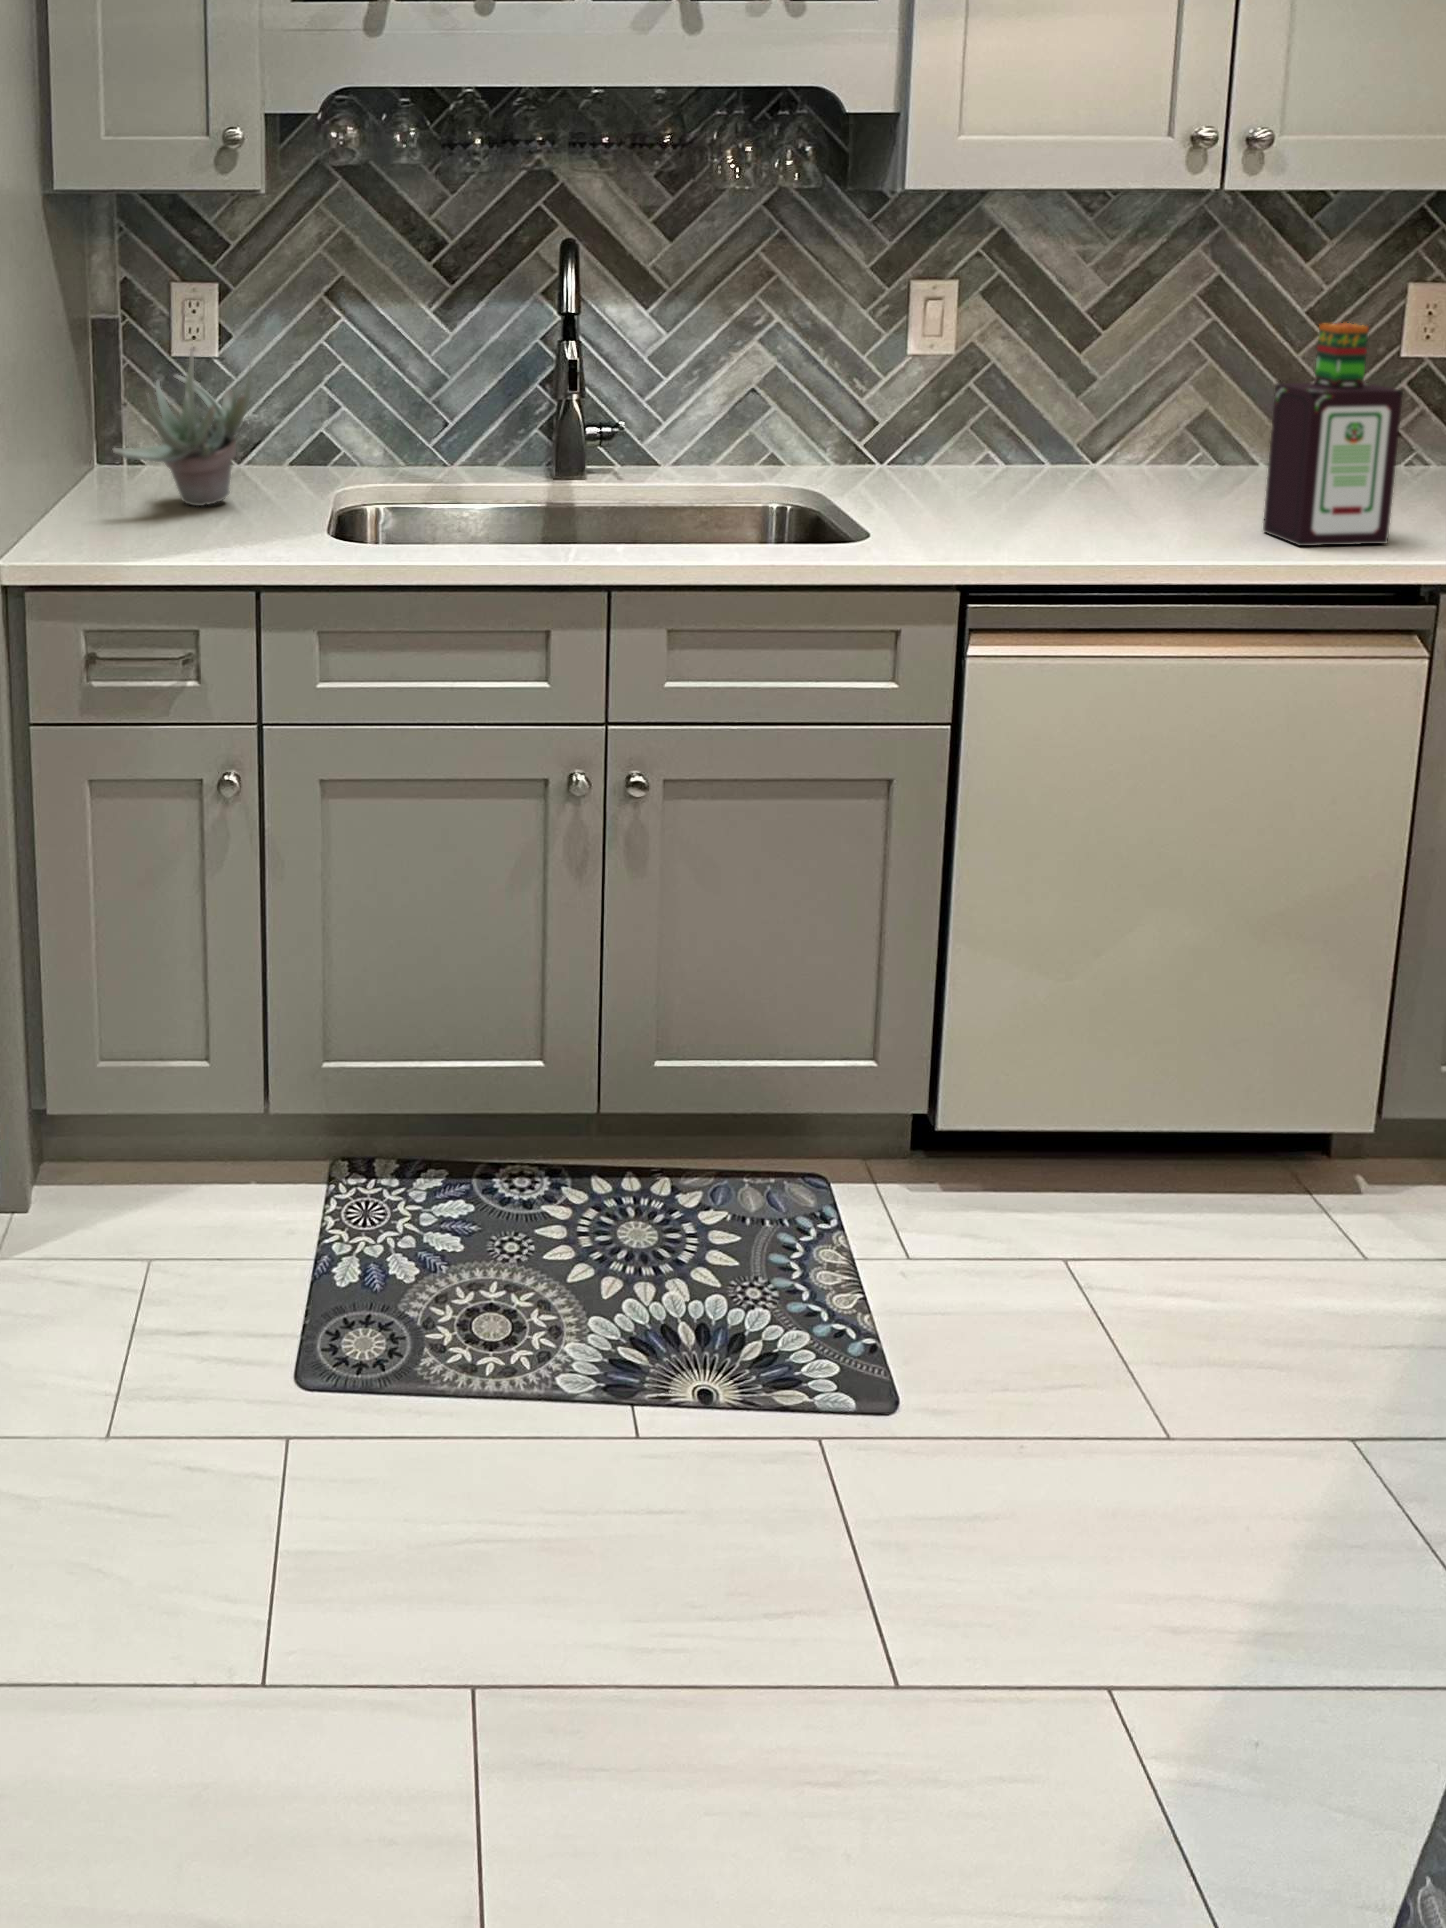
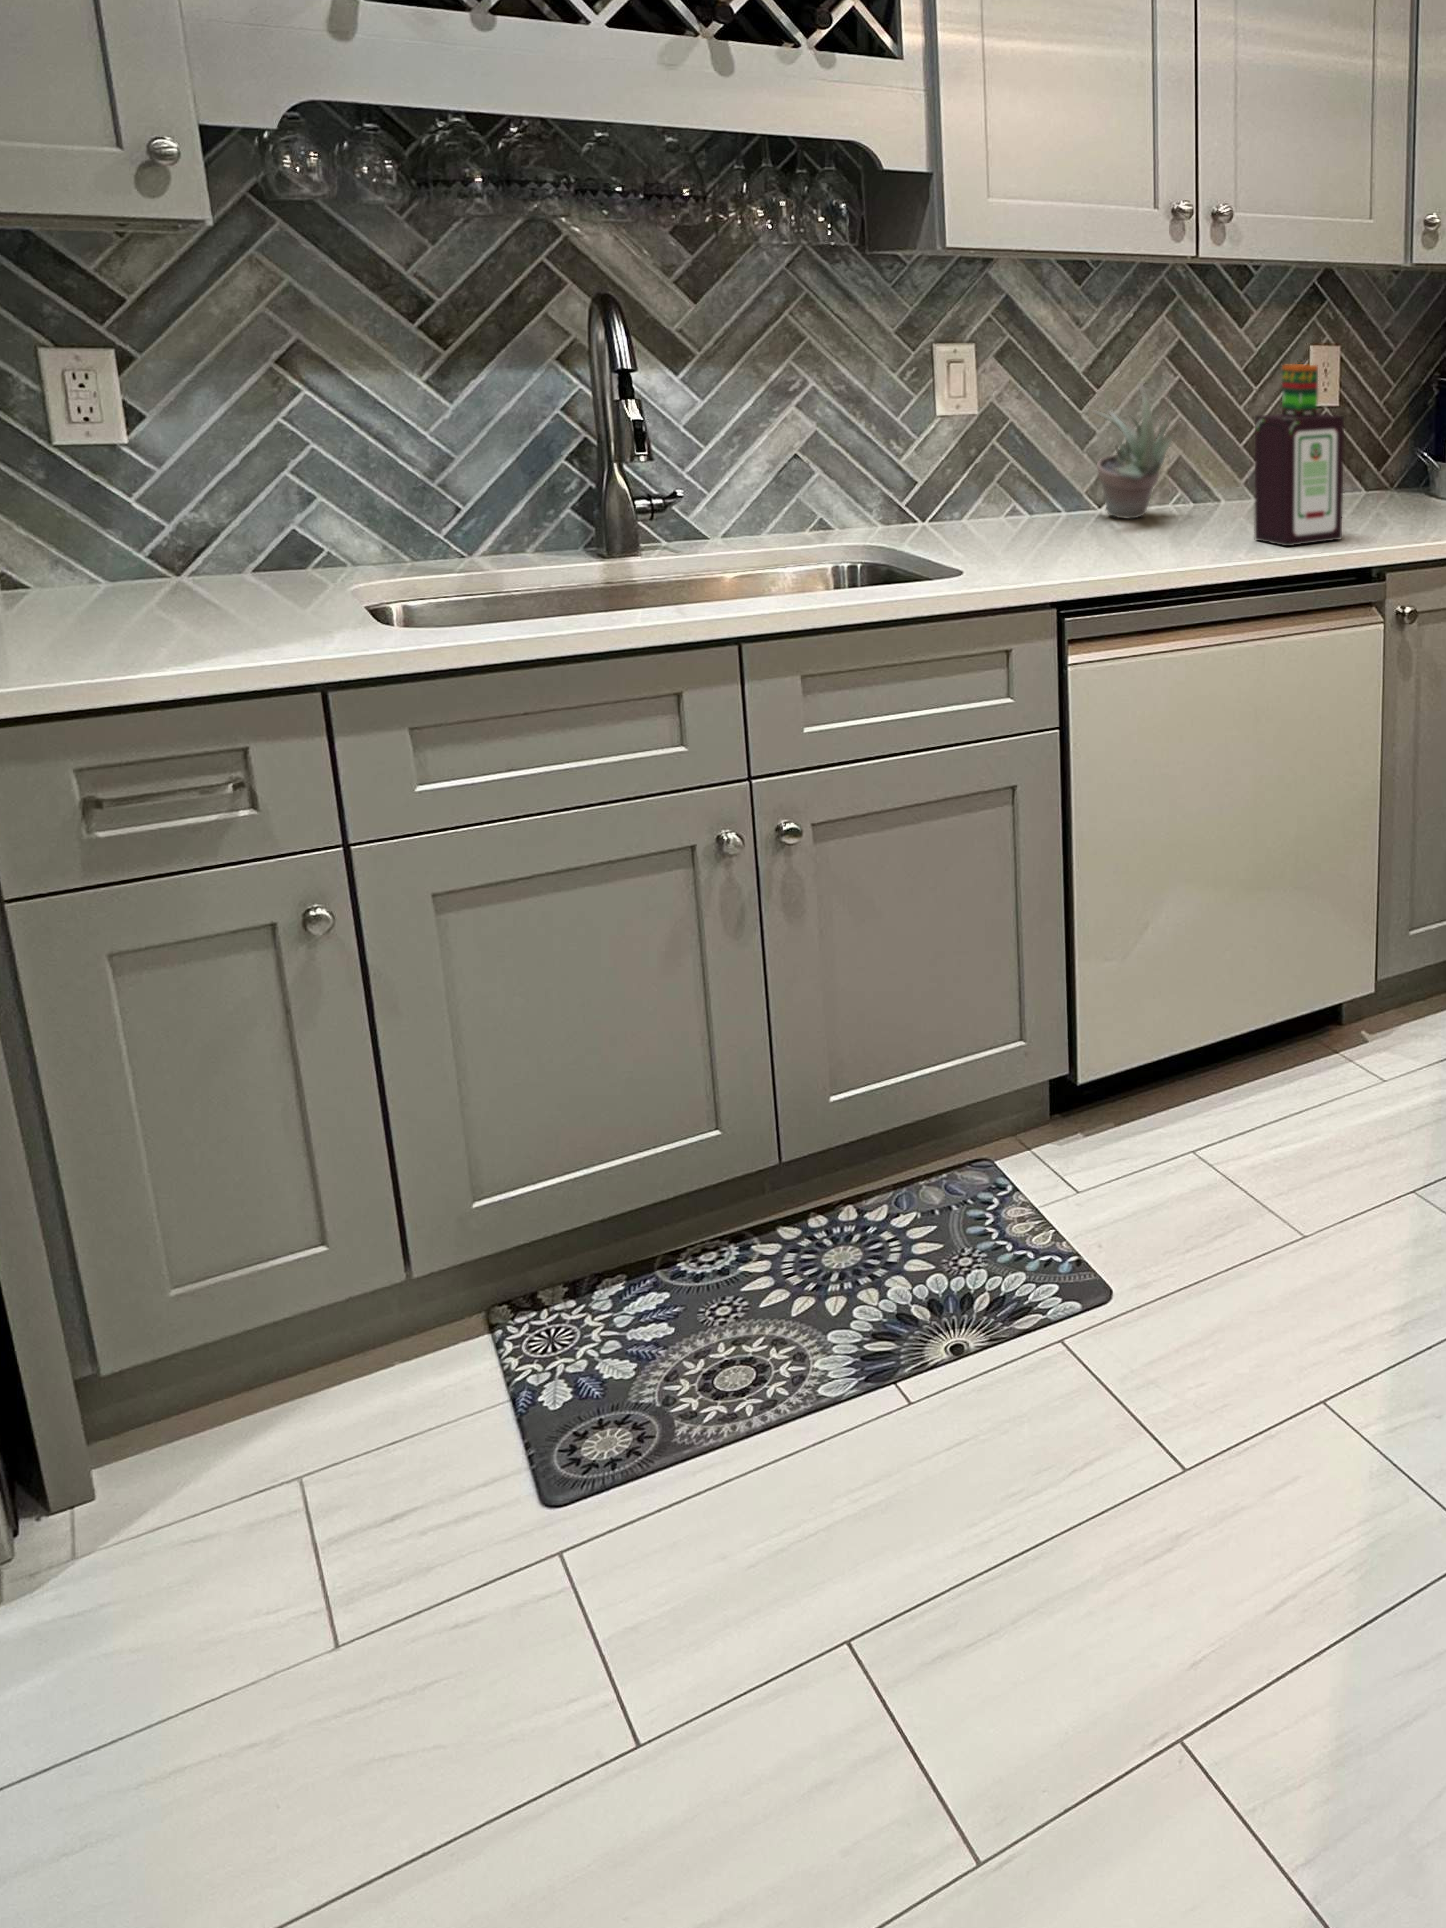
succulent plant: present [113,350,251,506] -> present [1093,384,1181,518]

